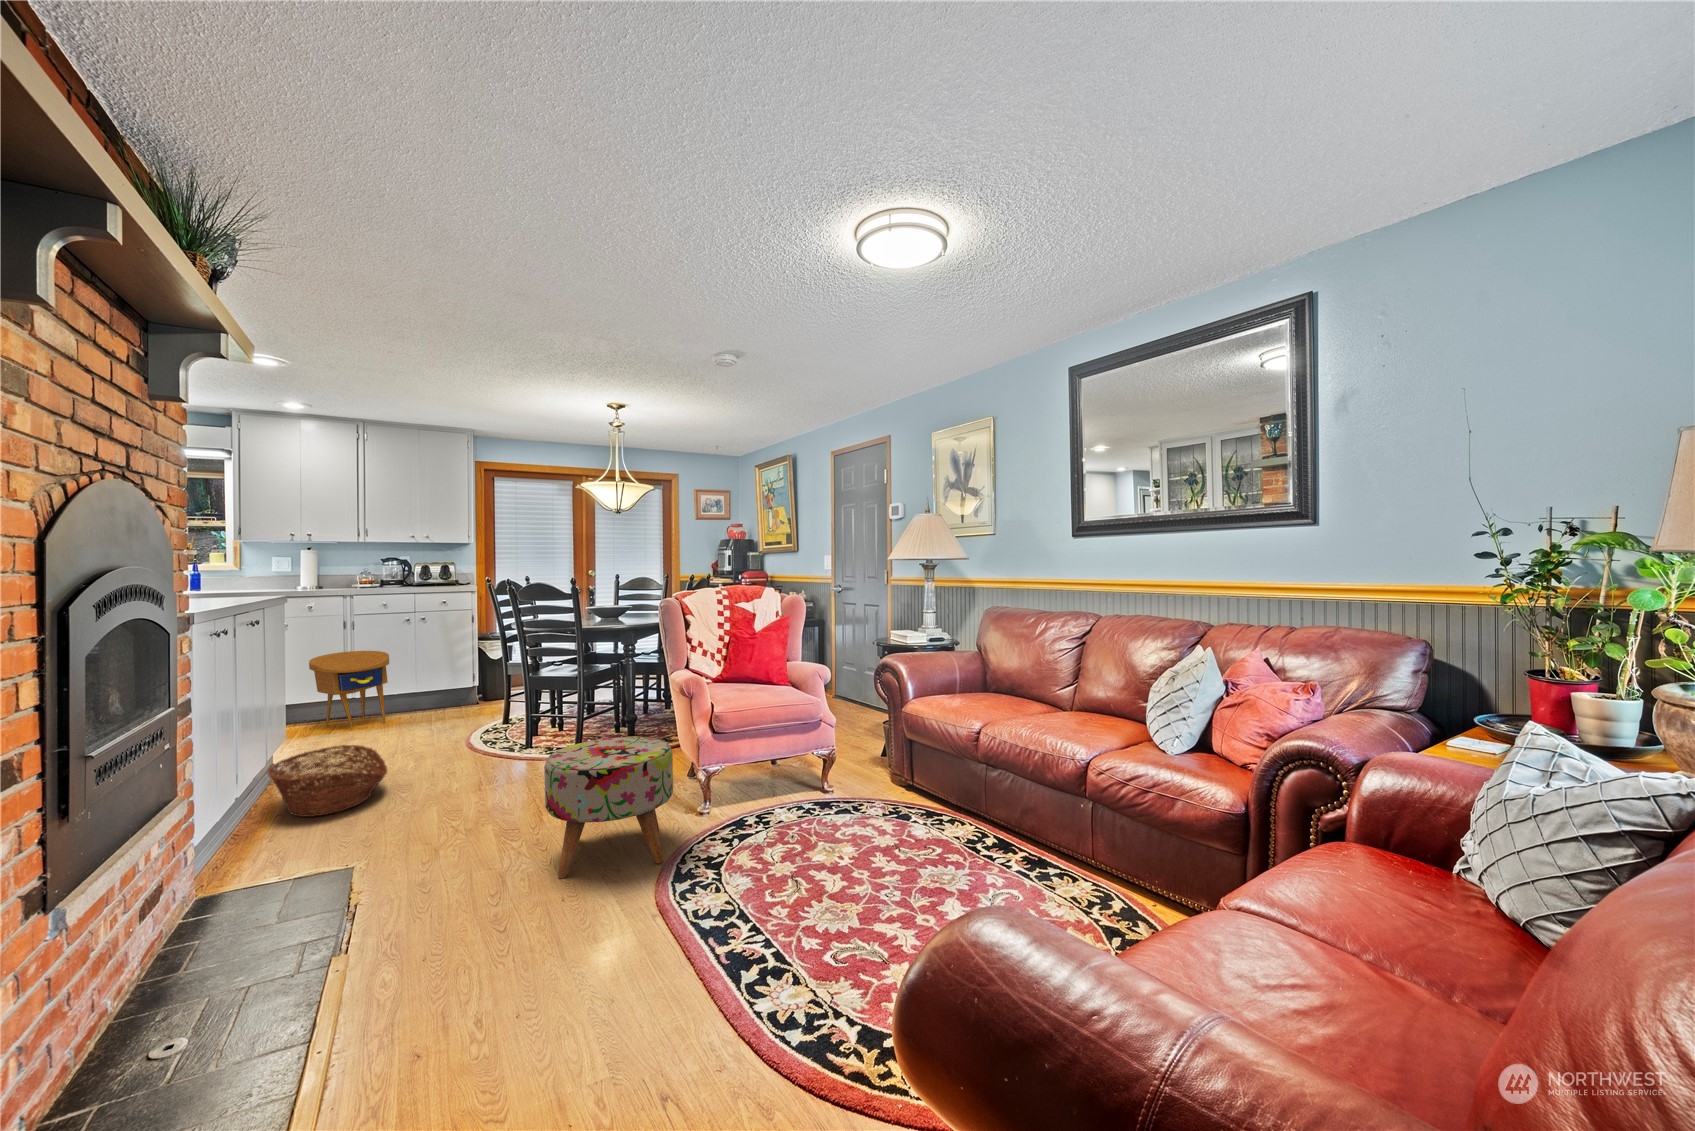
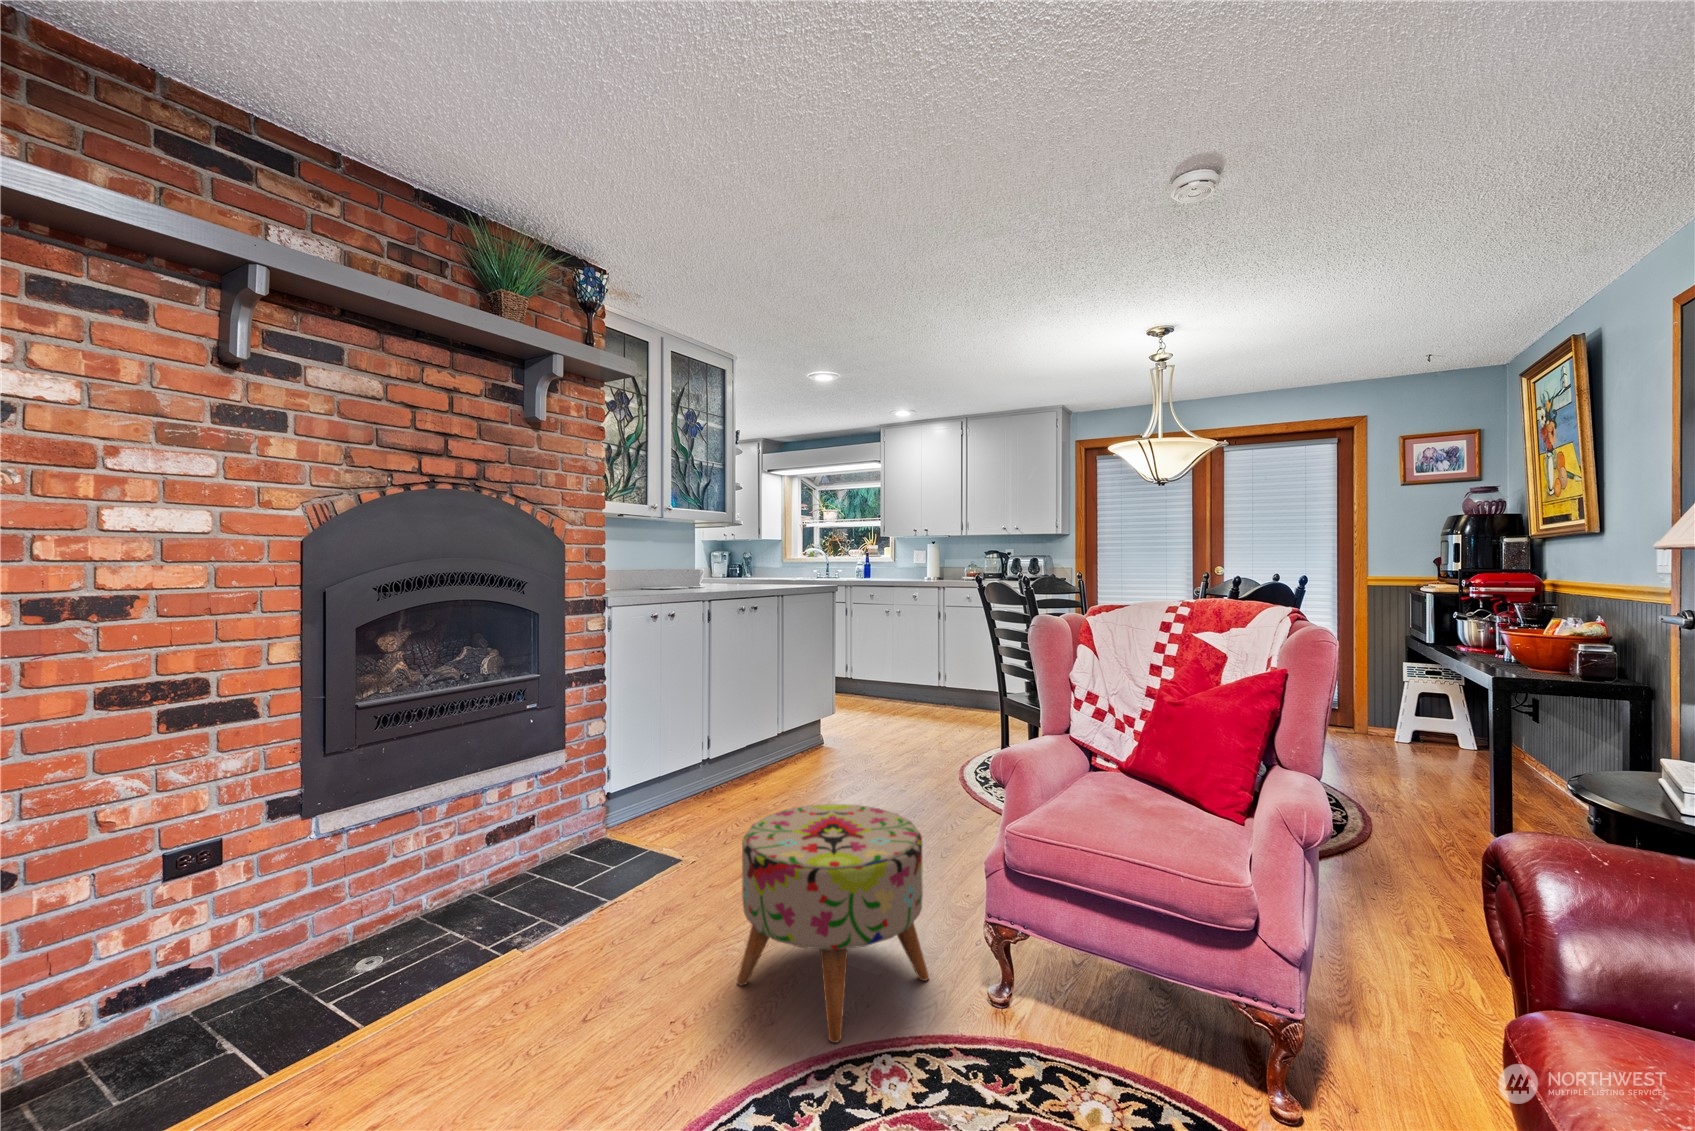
side table: present [309,651,389,729] -> none [898,641,962,718]
basket: present [267,745,387,817] -> none [738,731,846,798]

